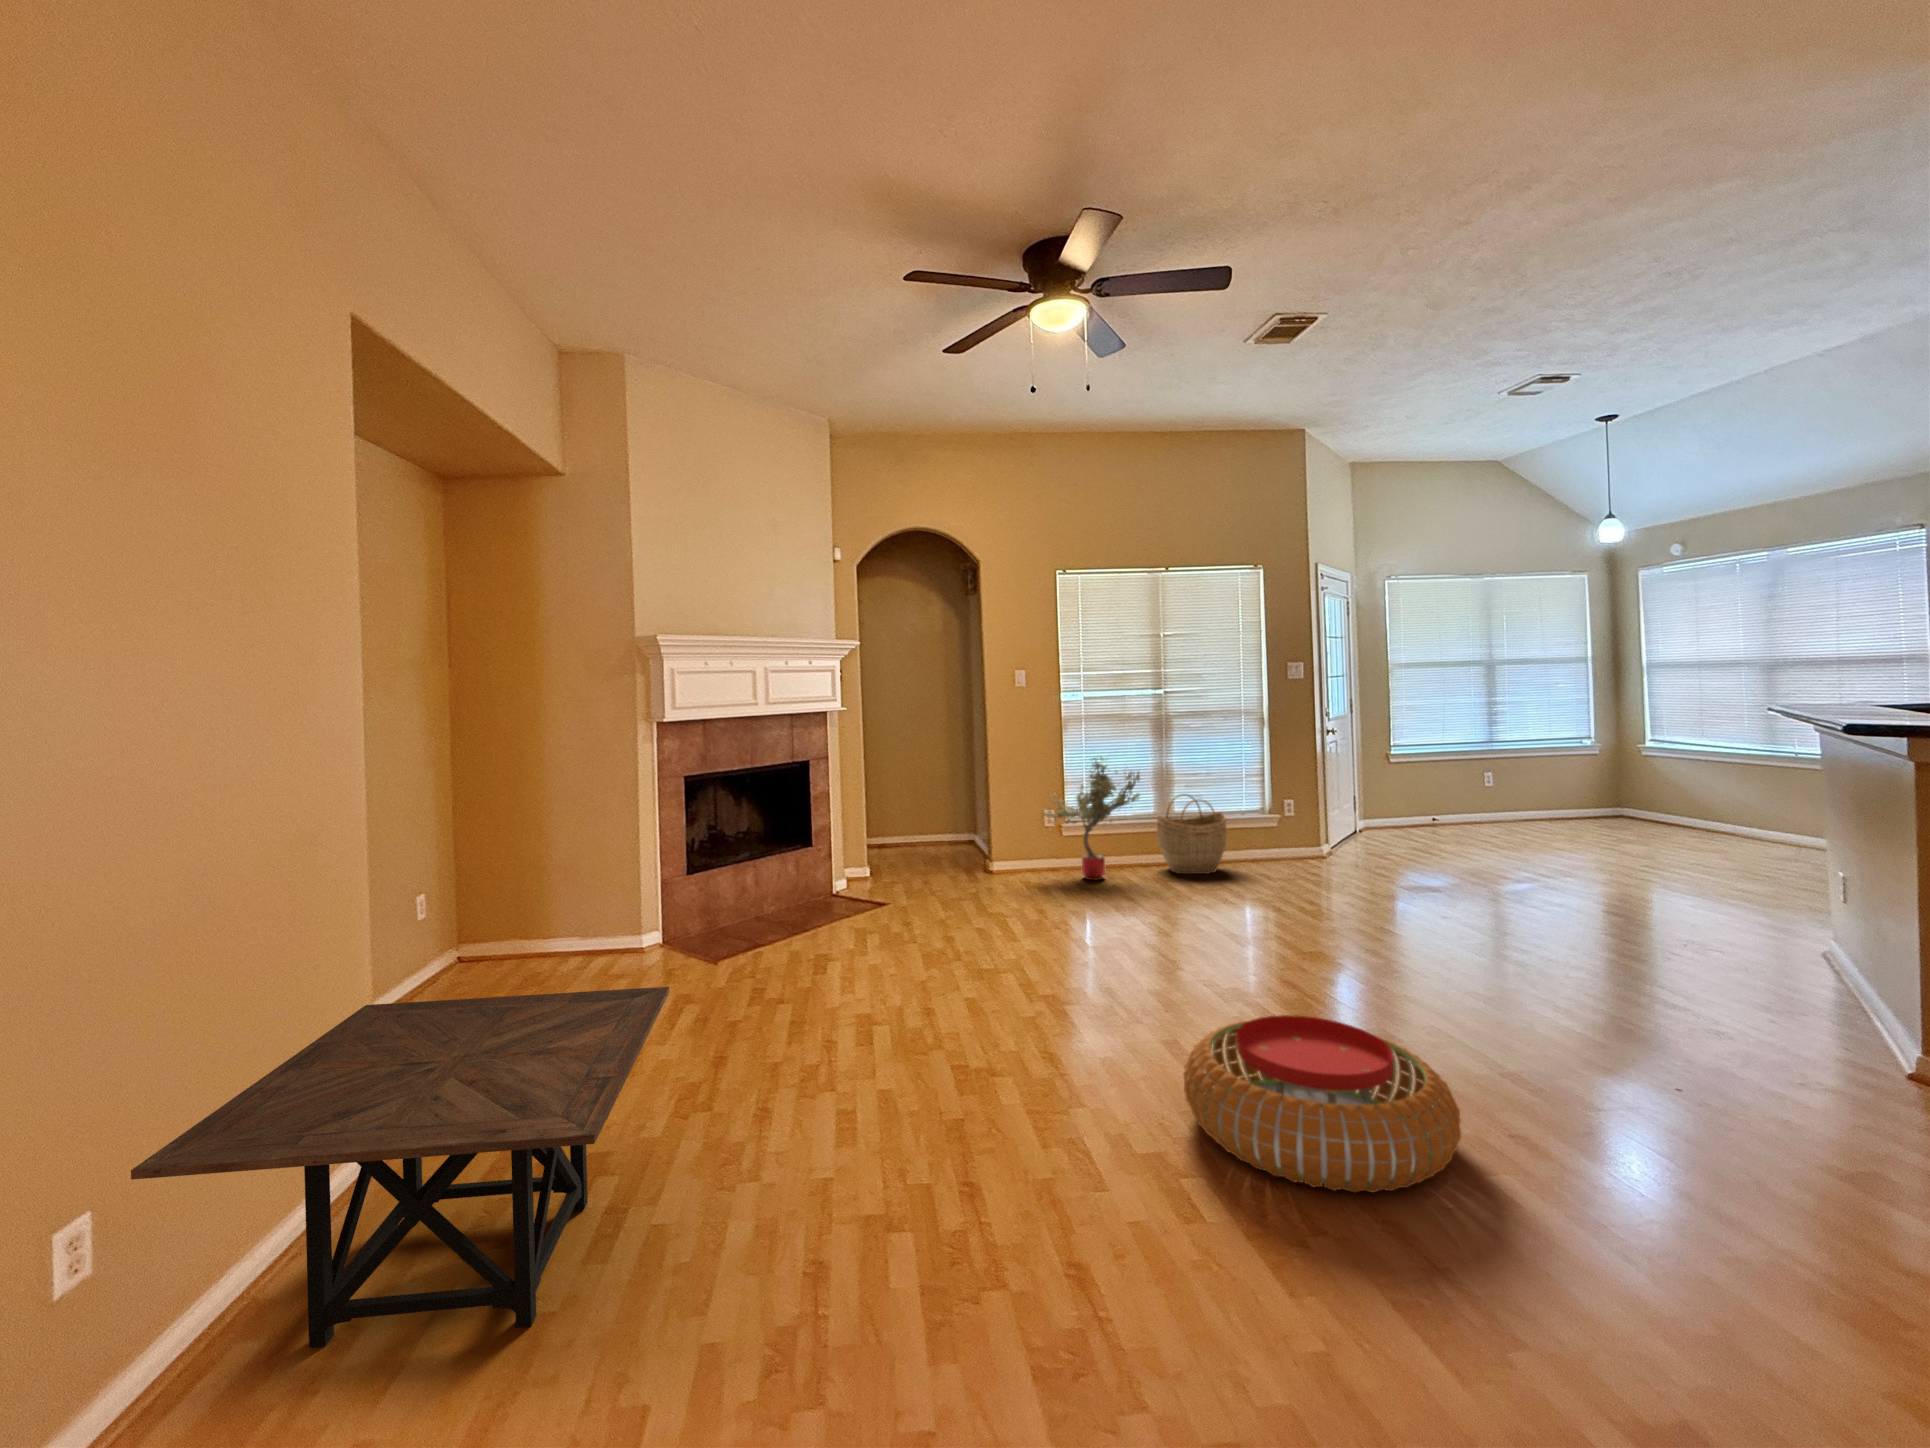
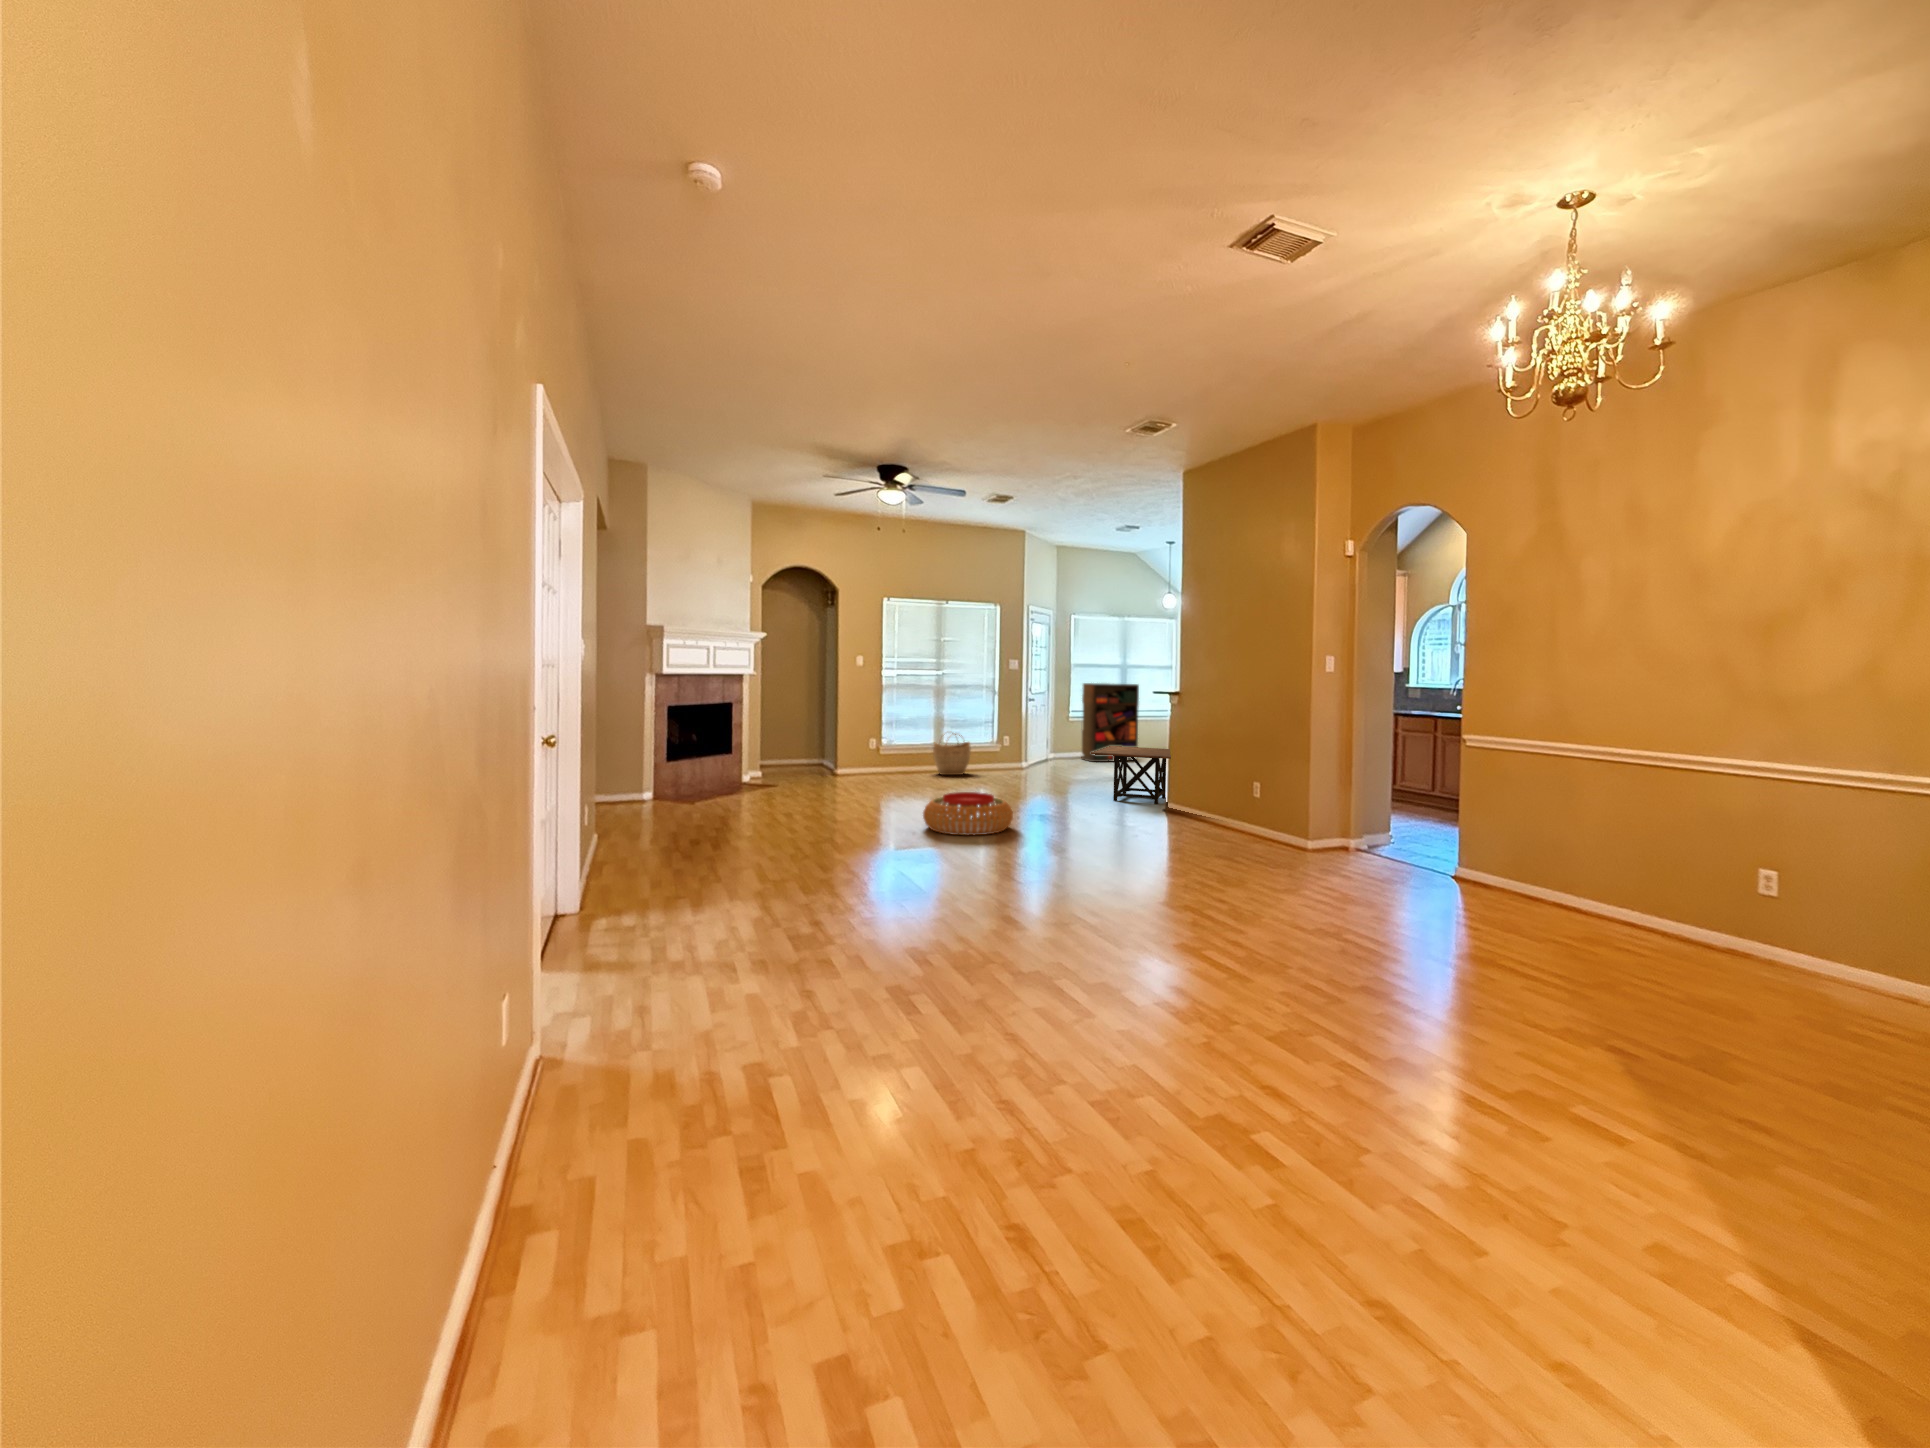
bookshelf: none [1413,693,1536,836] -> present [1081,683,1139,762]
potted tree: present [1043,757,1140,880] -> none [868,708,925,778]
side table: present [131,987,669,1348] -> present [1091,746,1171,804]

